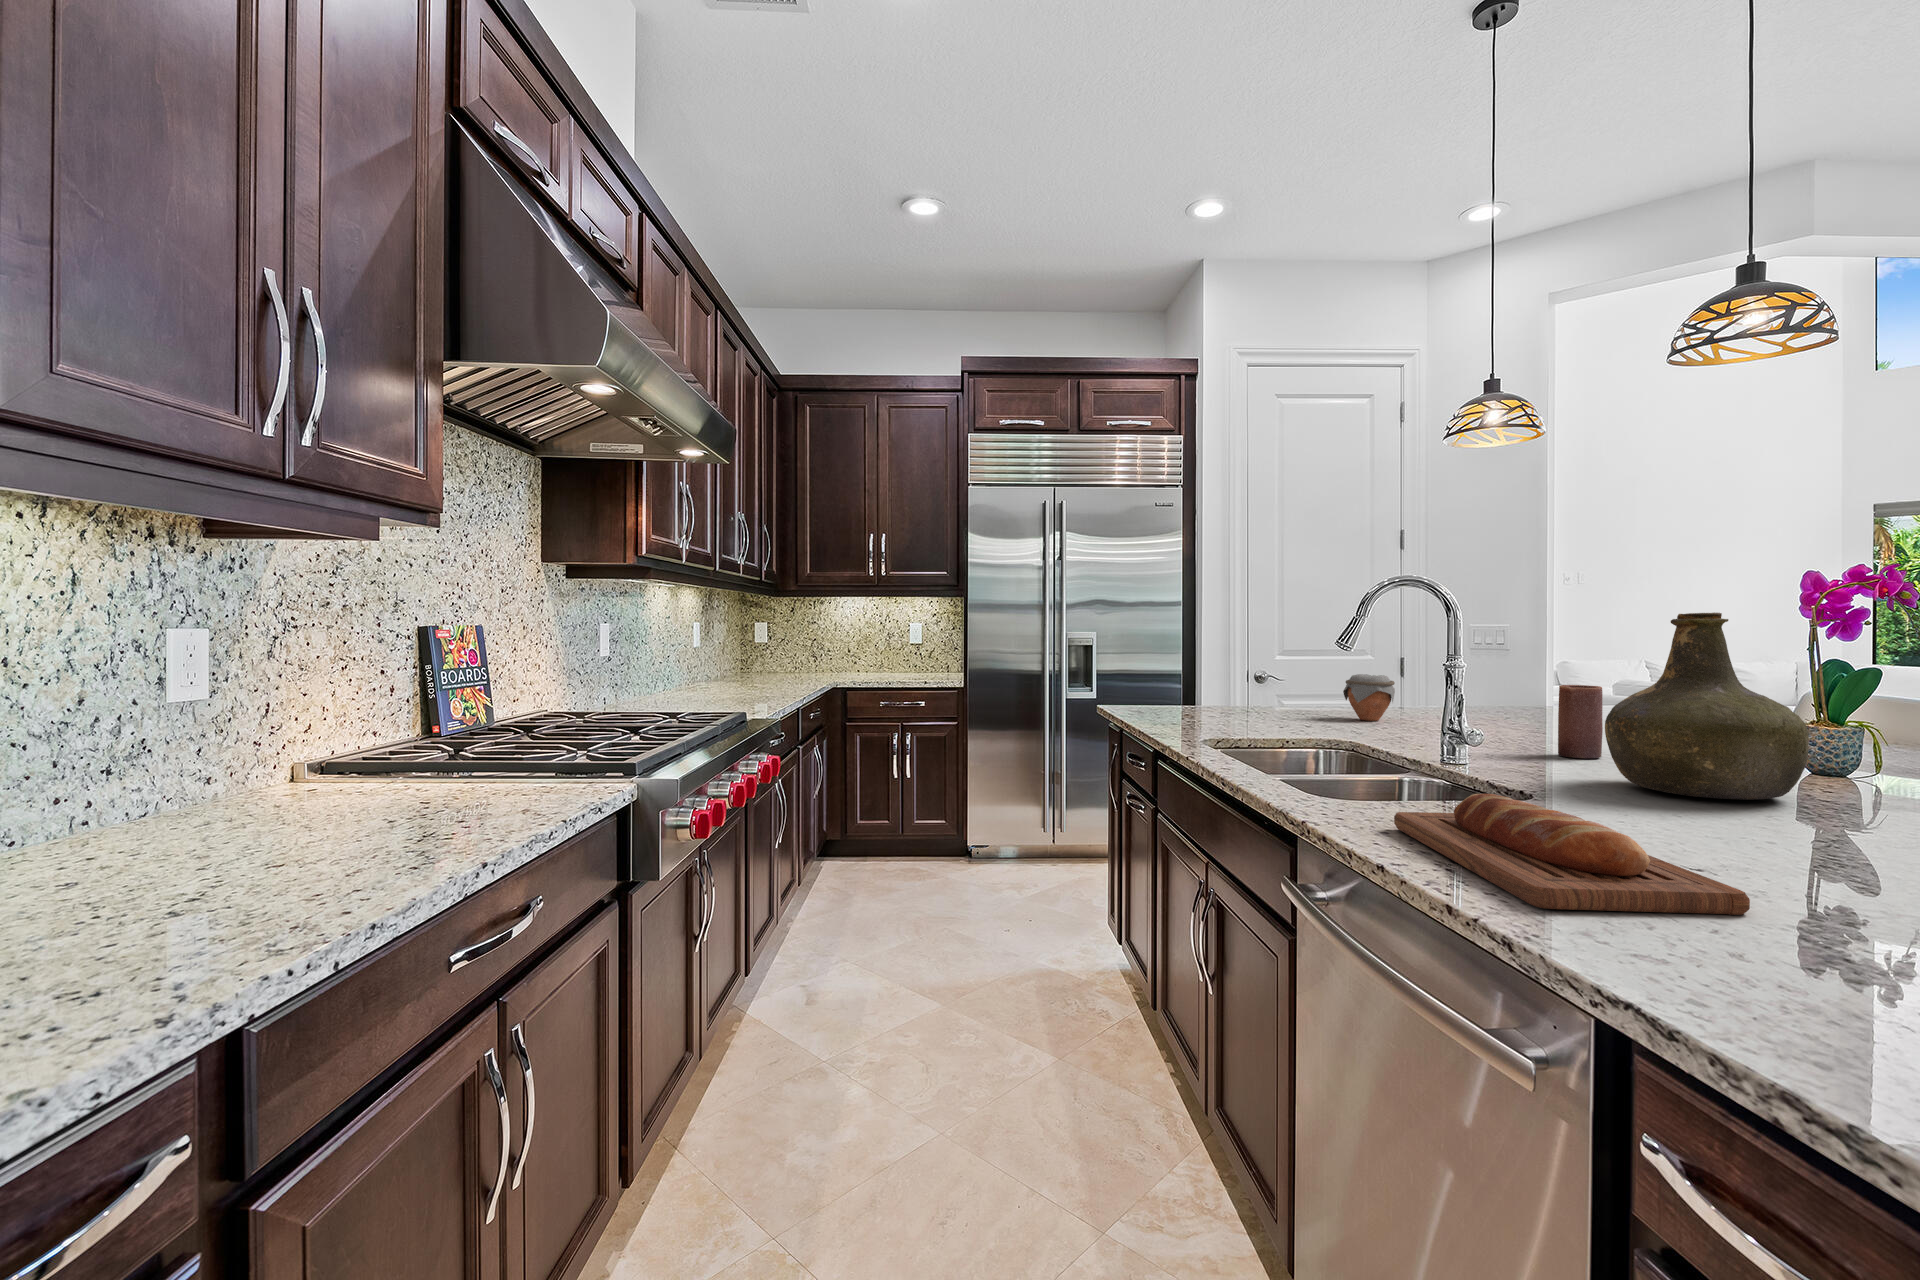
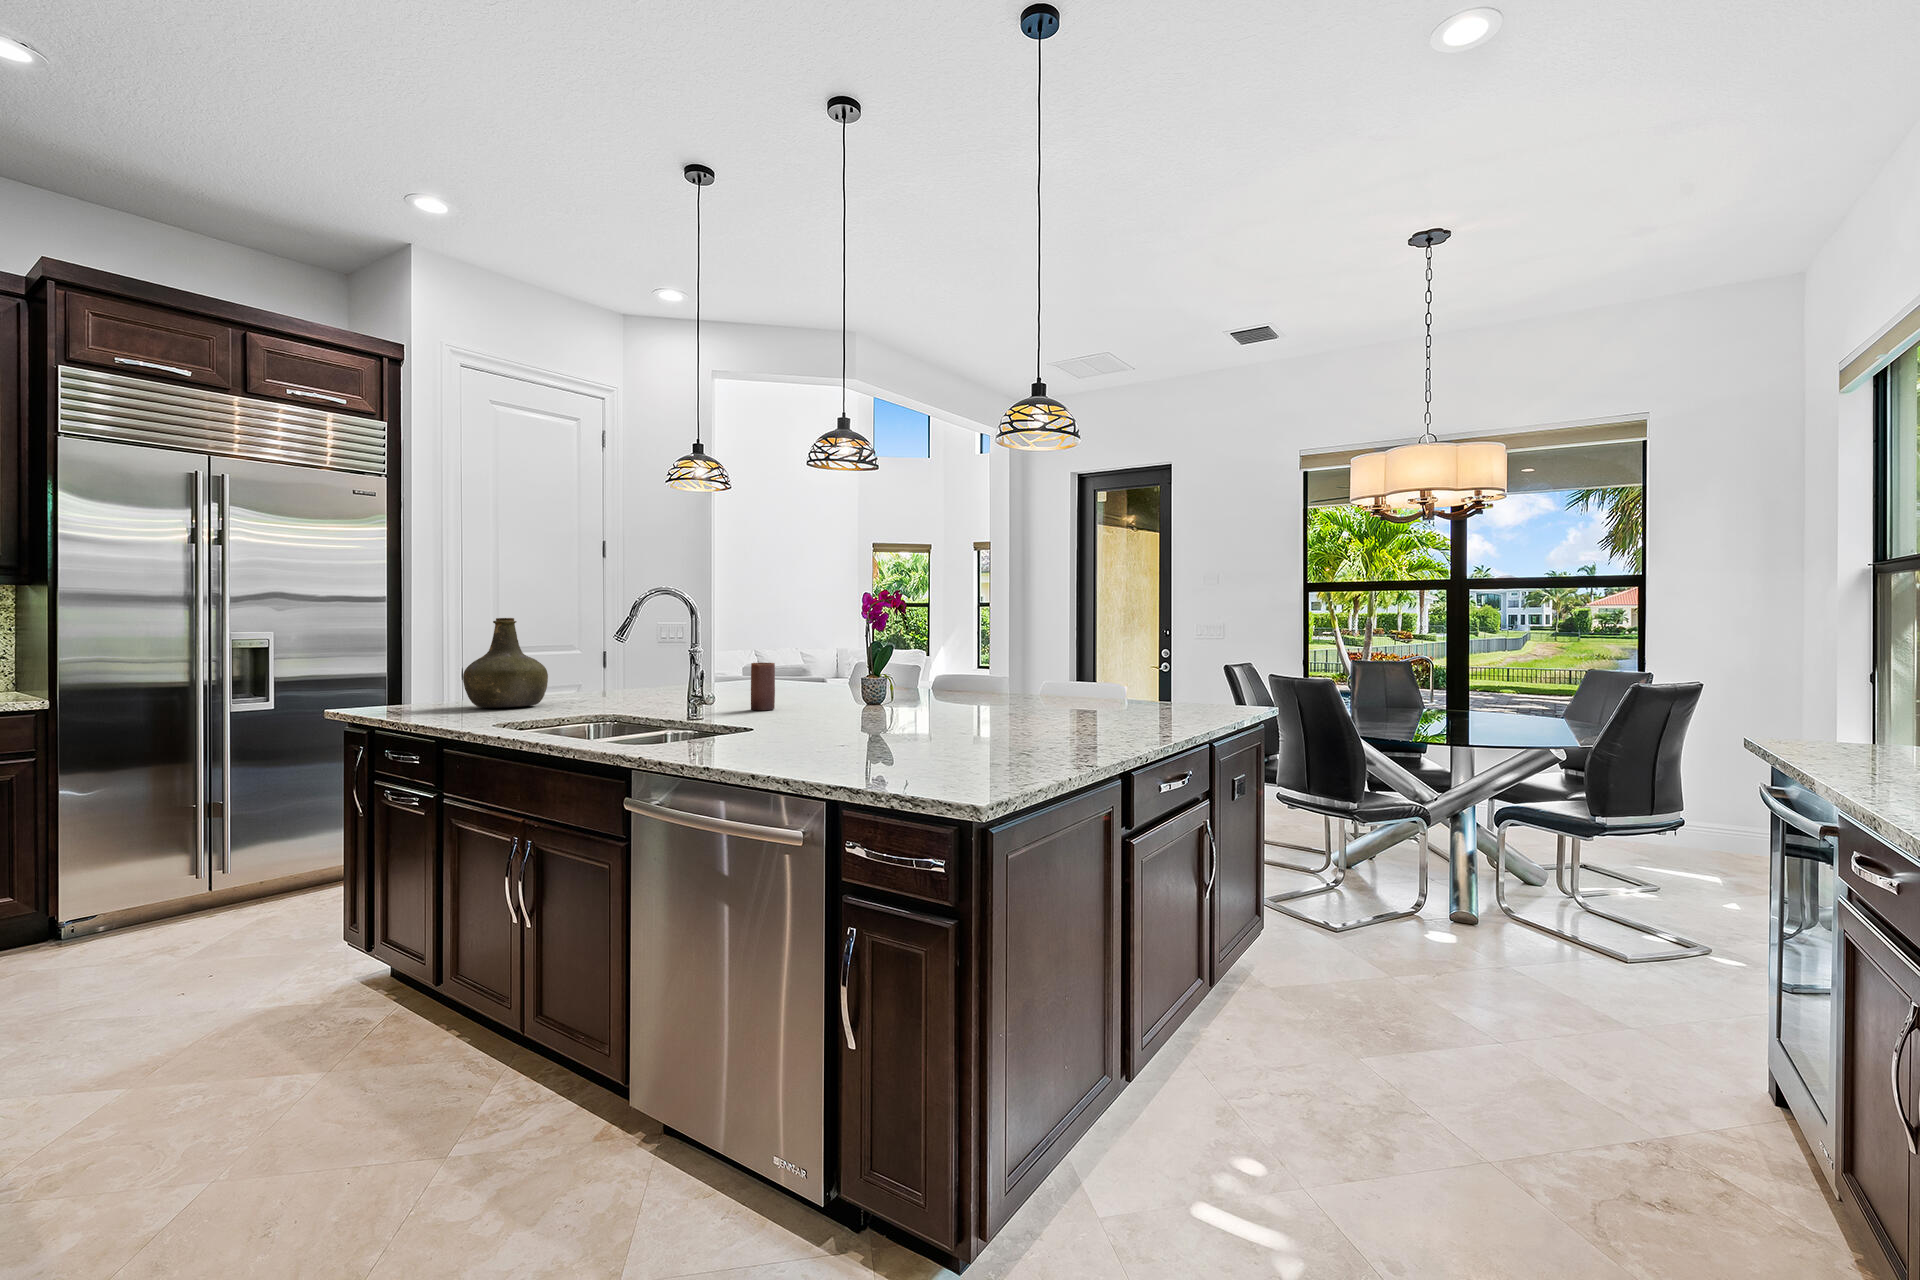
bottle: present [1605,612,1809,800] -> present [463,618,548,708]
jar: present [1343,674,1395,721] -> none [588,664,629,702]
bread loaf: present [1394,794,1750,915] -> none [696,720,870,766]

